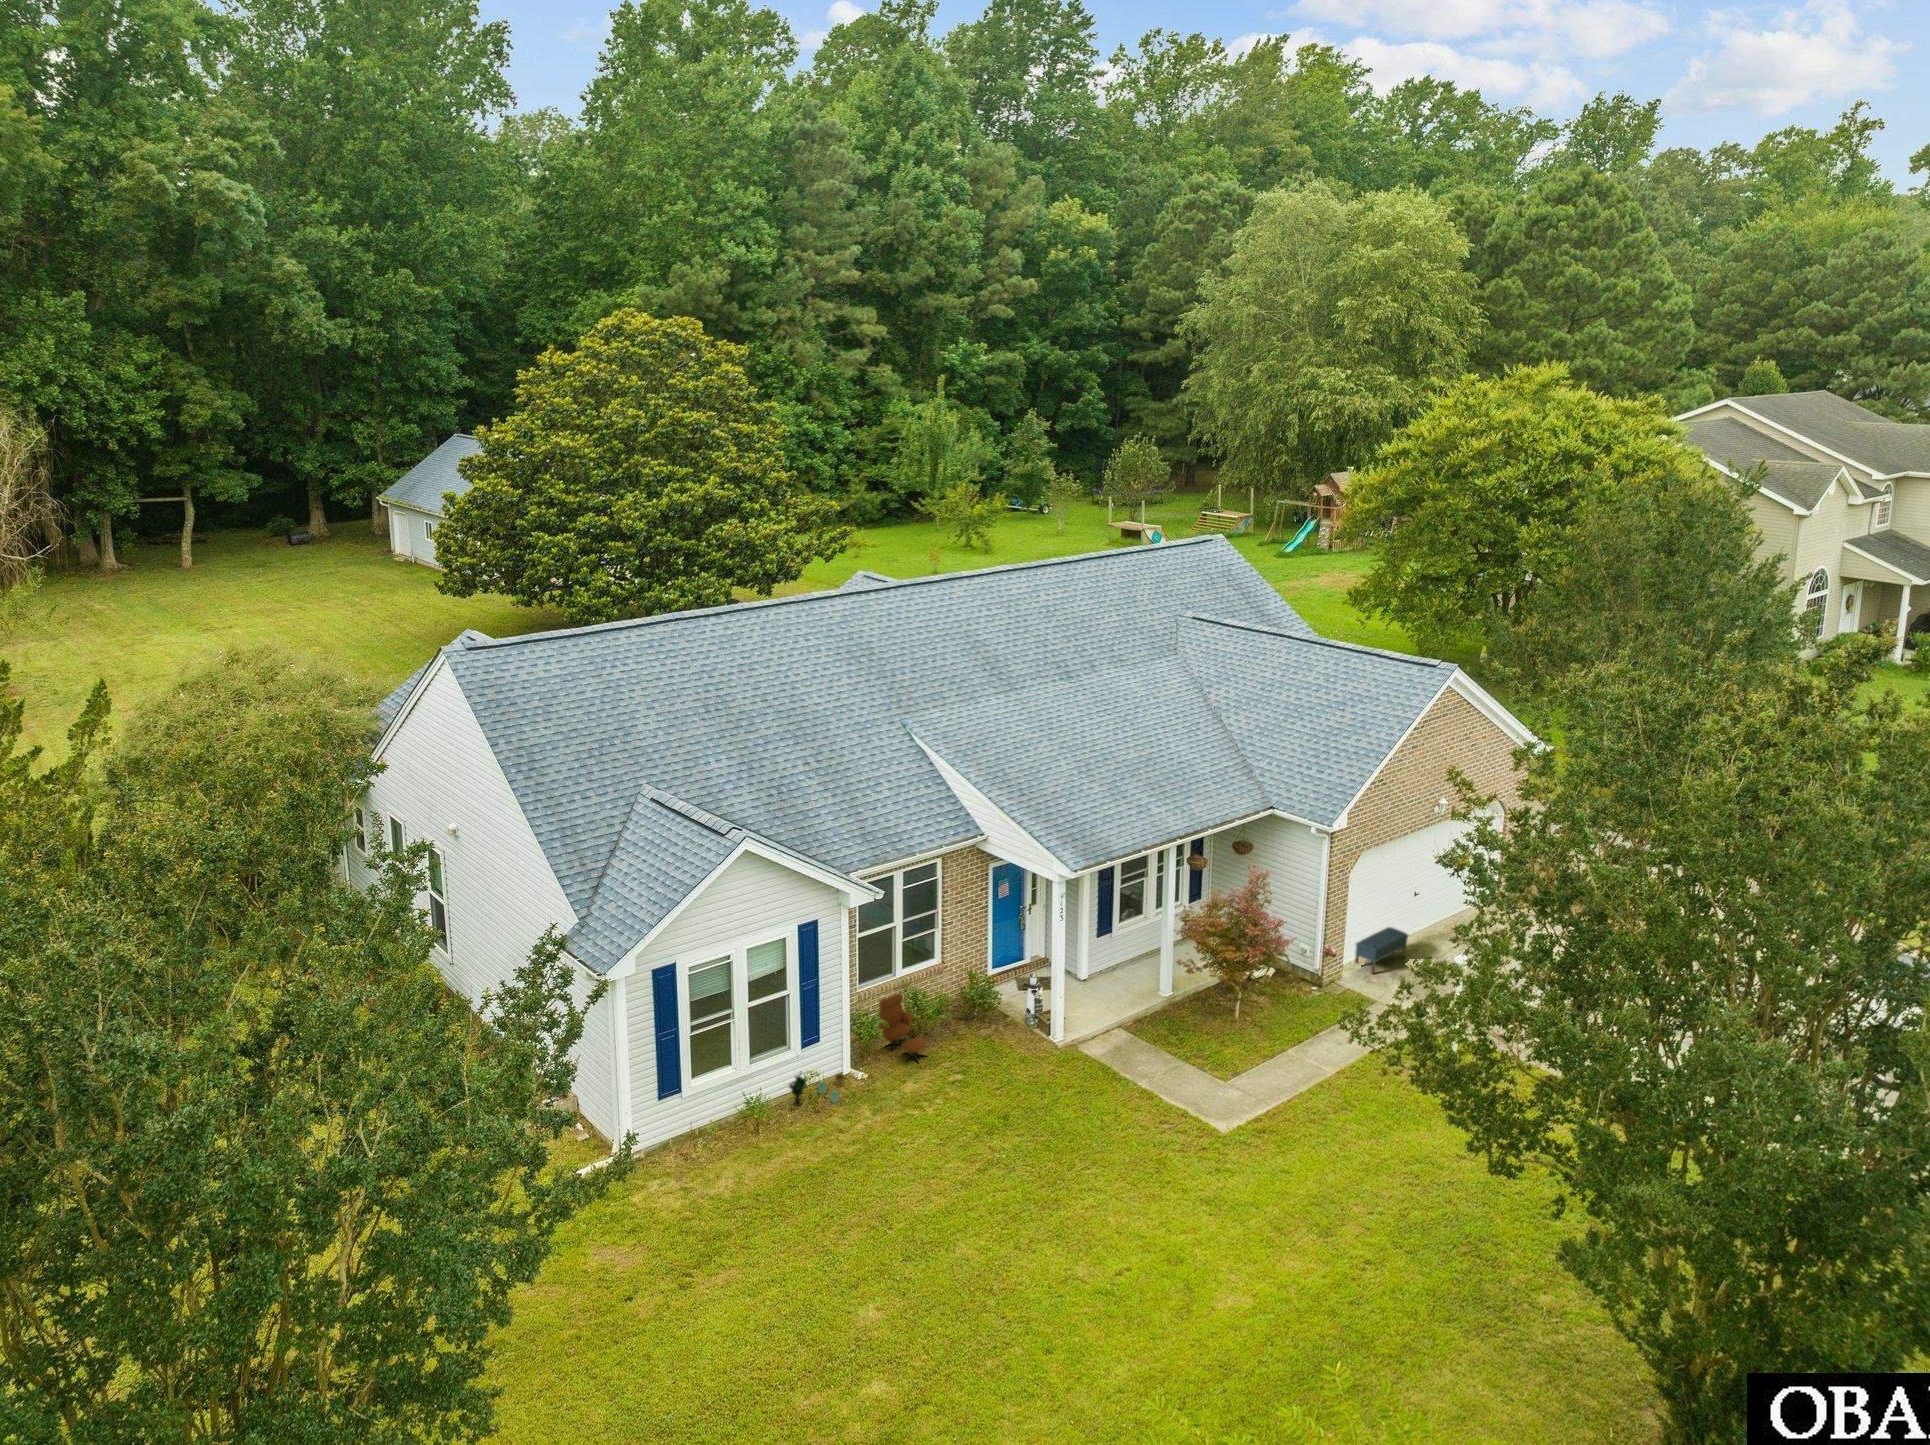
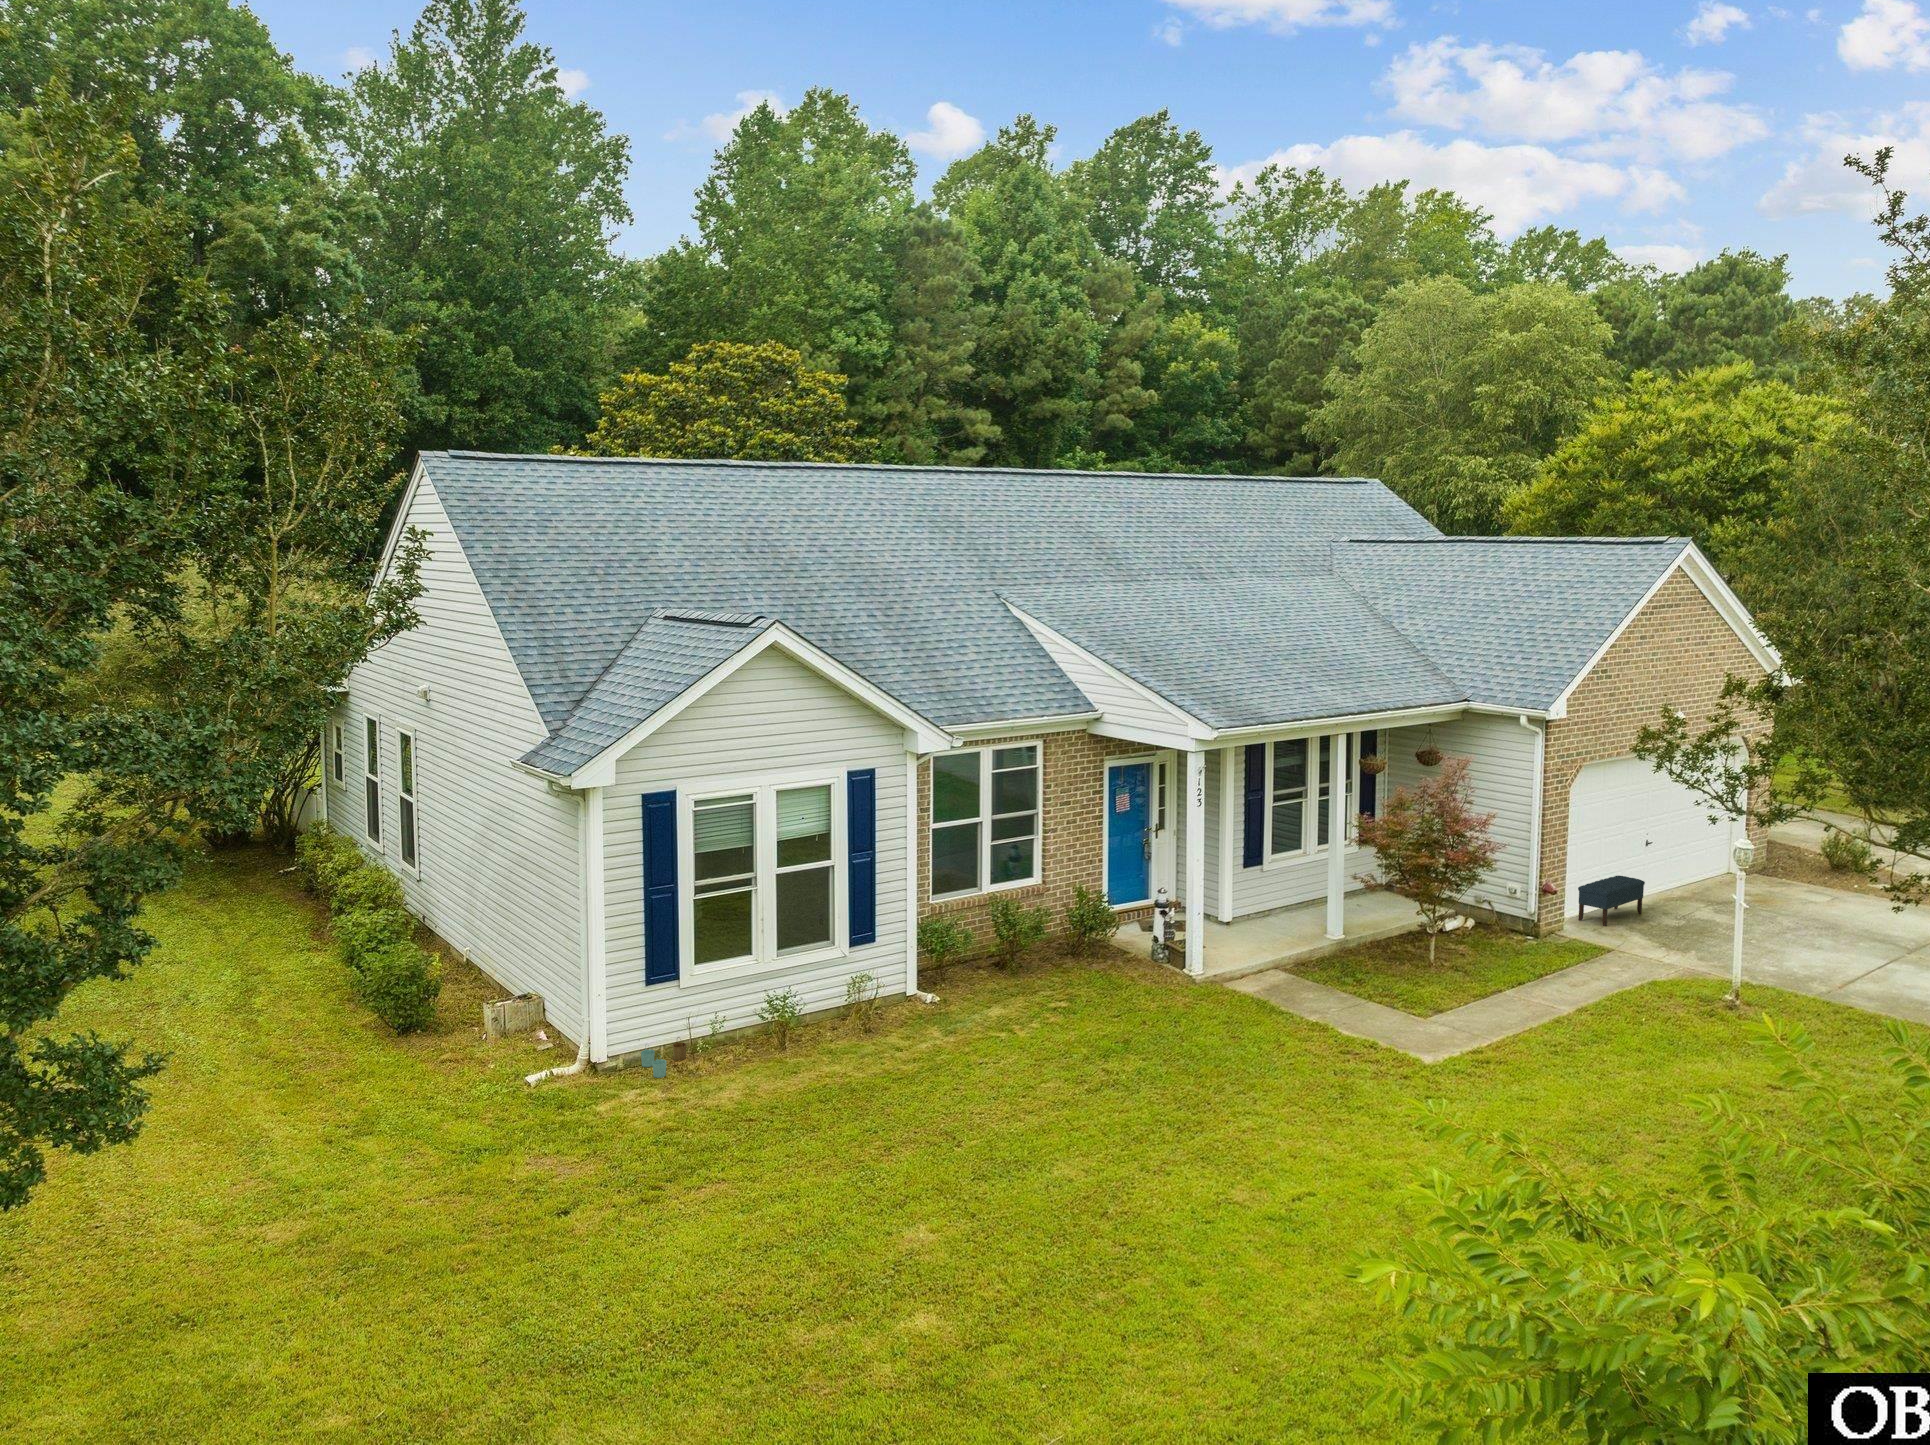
lounge chair: present [878,994,927,1062] -> none [954,908,1024,992]
bucket: present [818,1074,844,1103] -> present [641,1037,686,1078]
decorative plant: present [789,1075,807,1106] -> none [830,977,858,1026]

